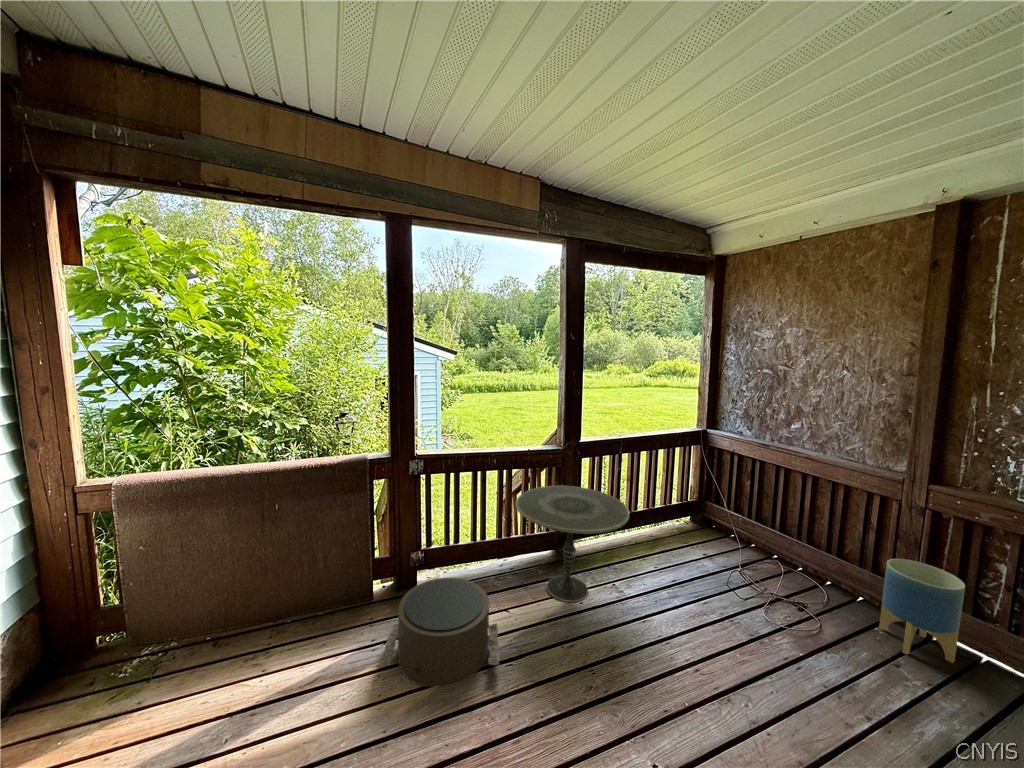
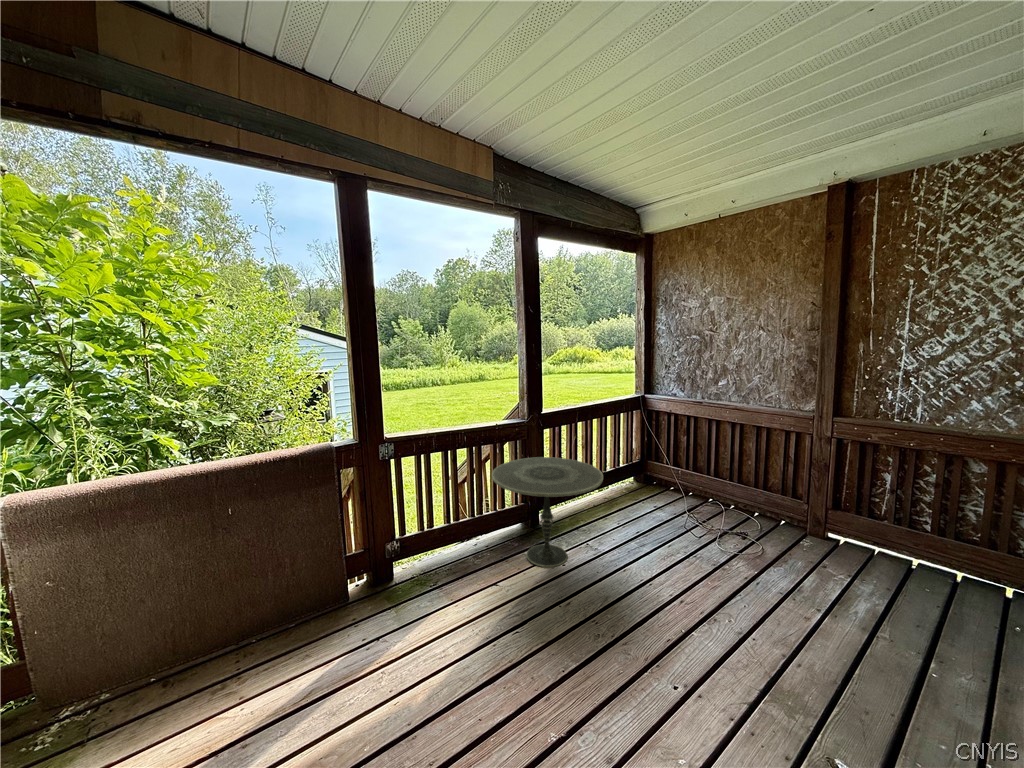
planter: present [879,559,965,663] -> none [804,482,865,557]
pouf: present [380,578,500,687] -> none [383,560,509,672]

